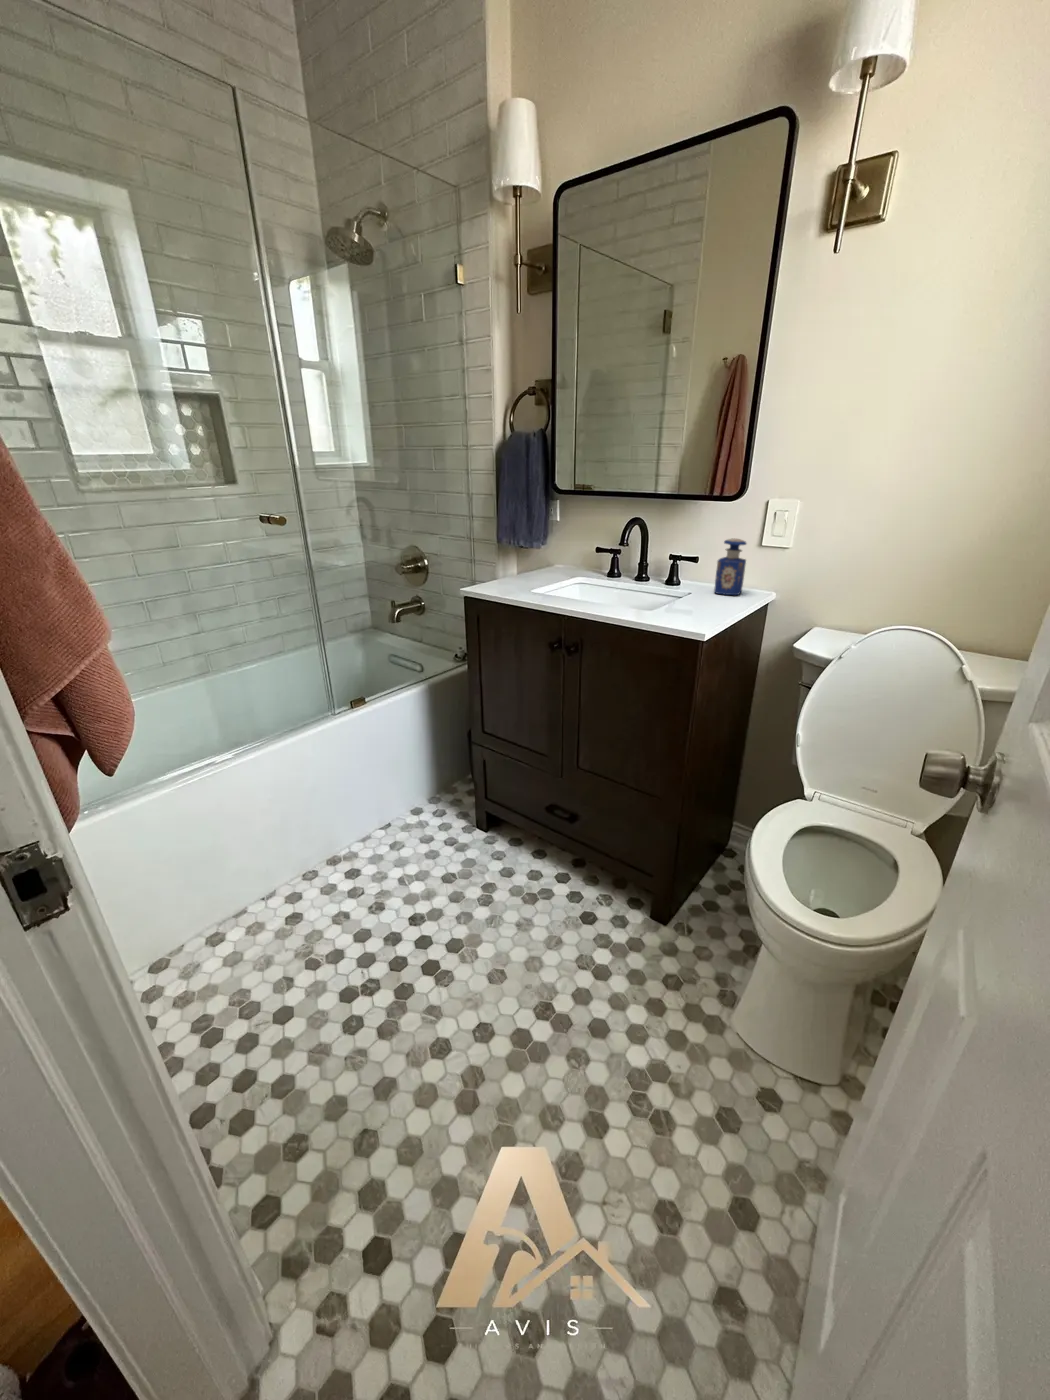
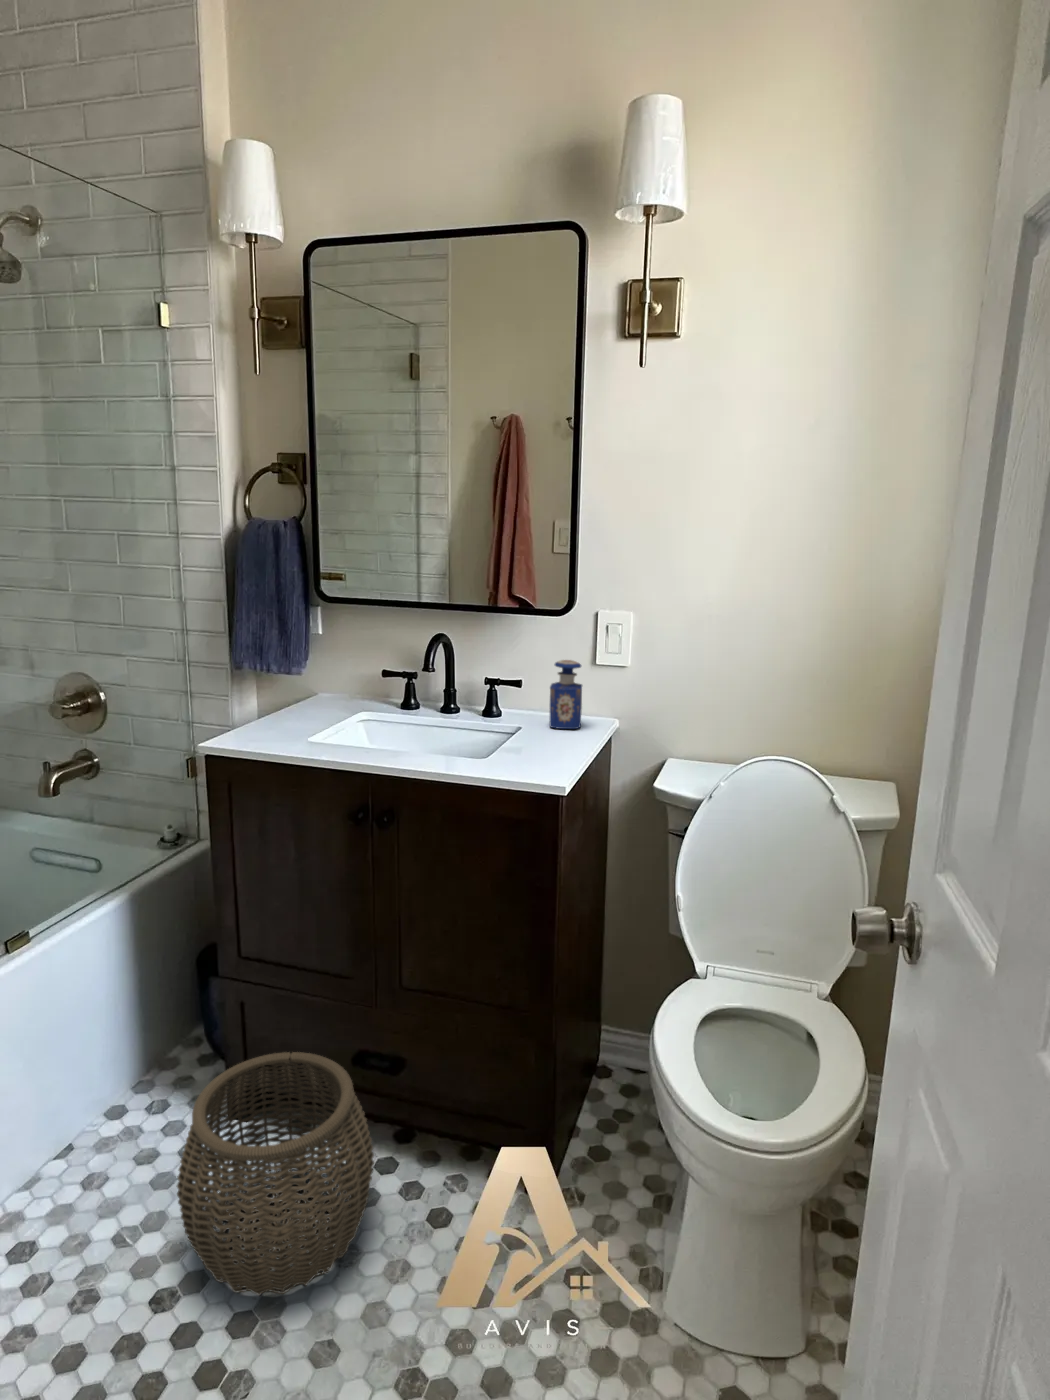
woven basket: none [428,794,548,936] -> present [177,1052,374,1295]

